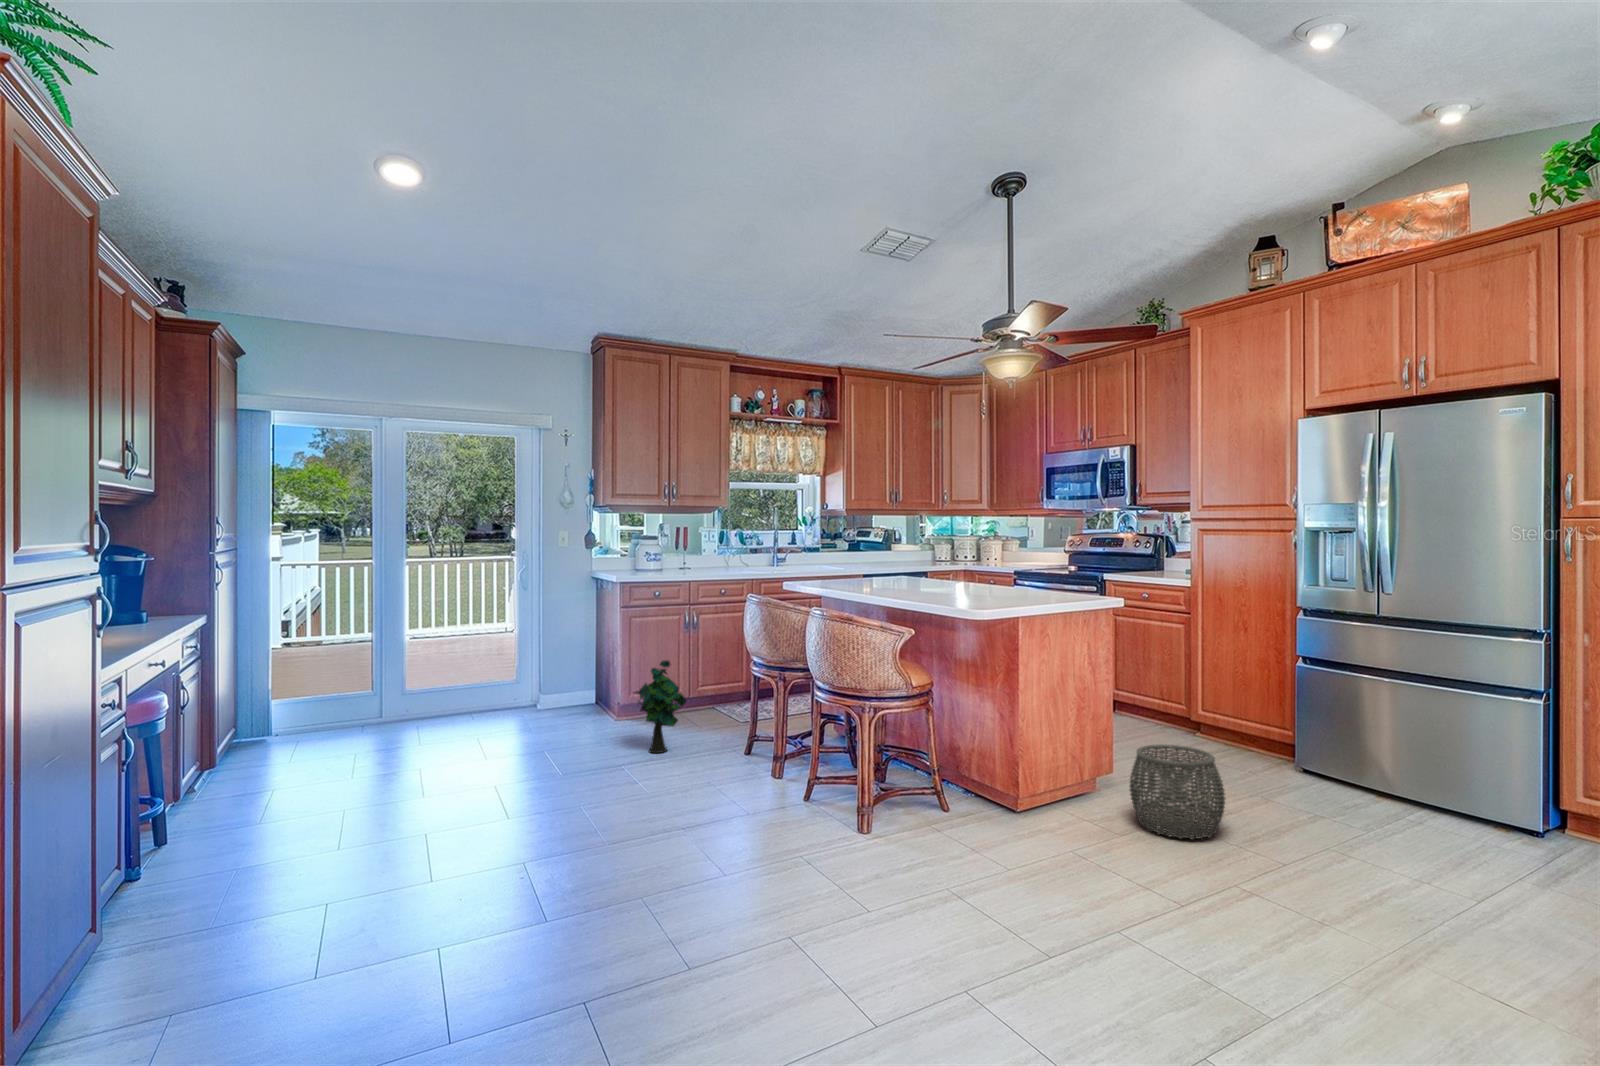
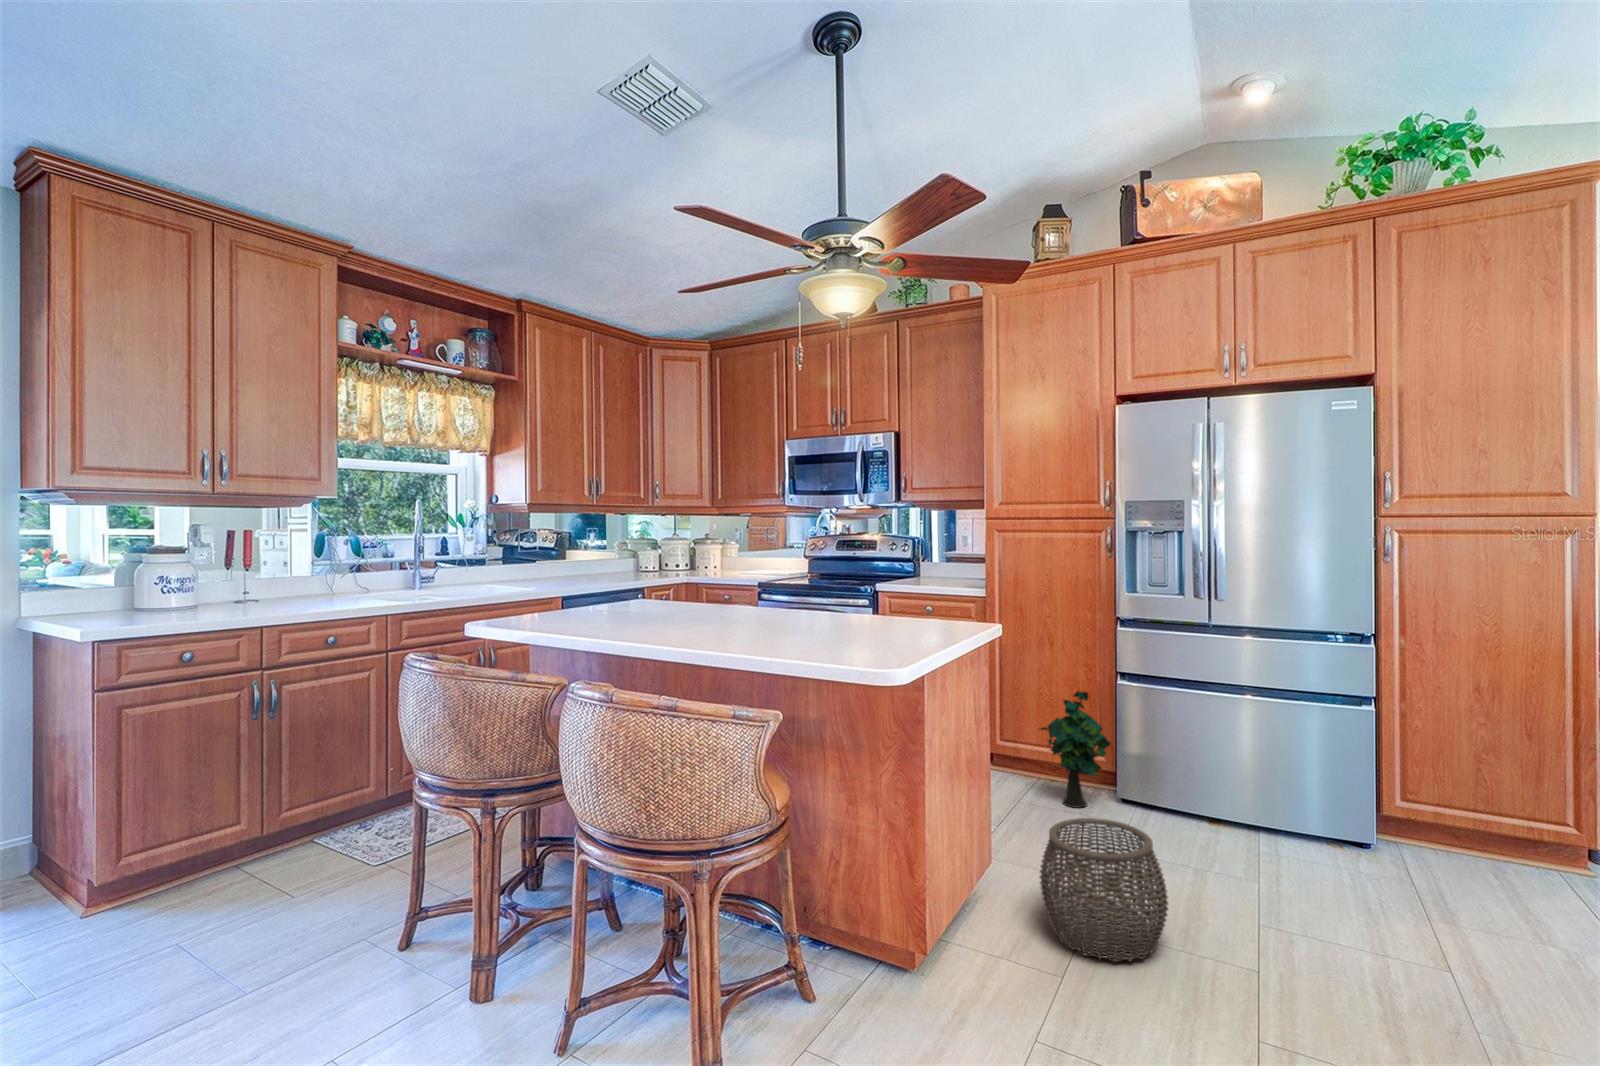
decorative plant: present [635,660,686,753] -> present [1041,691,1111,808]

